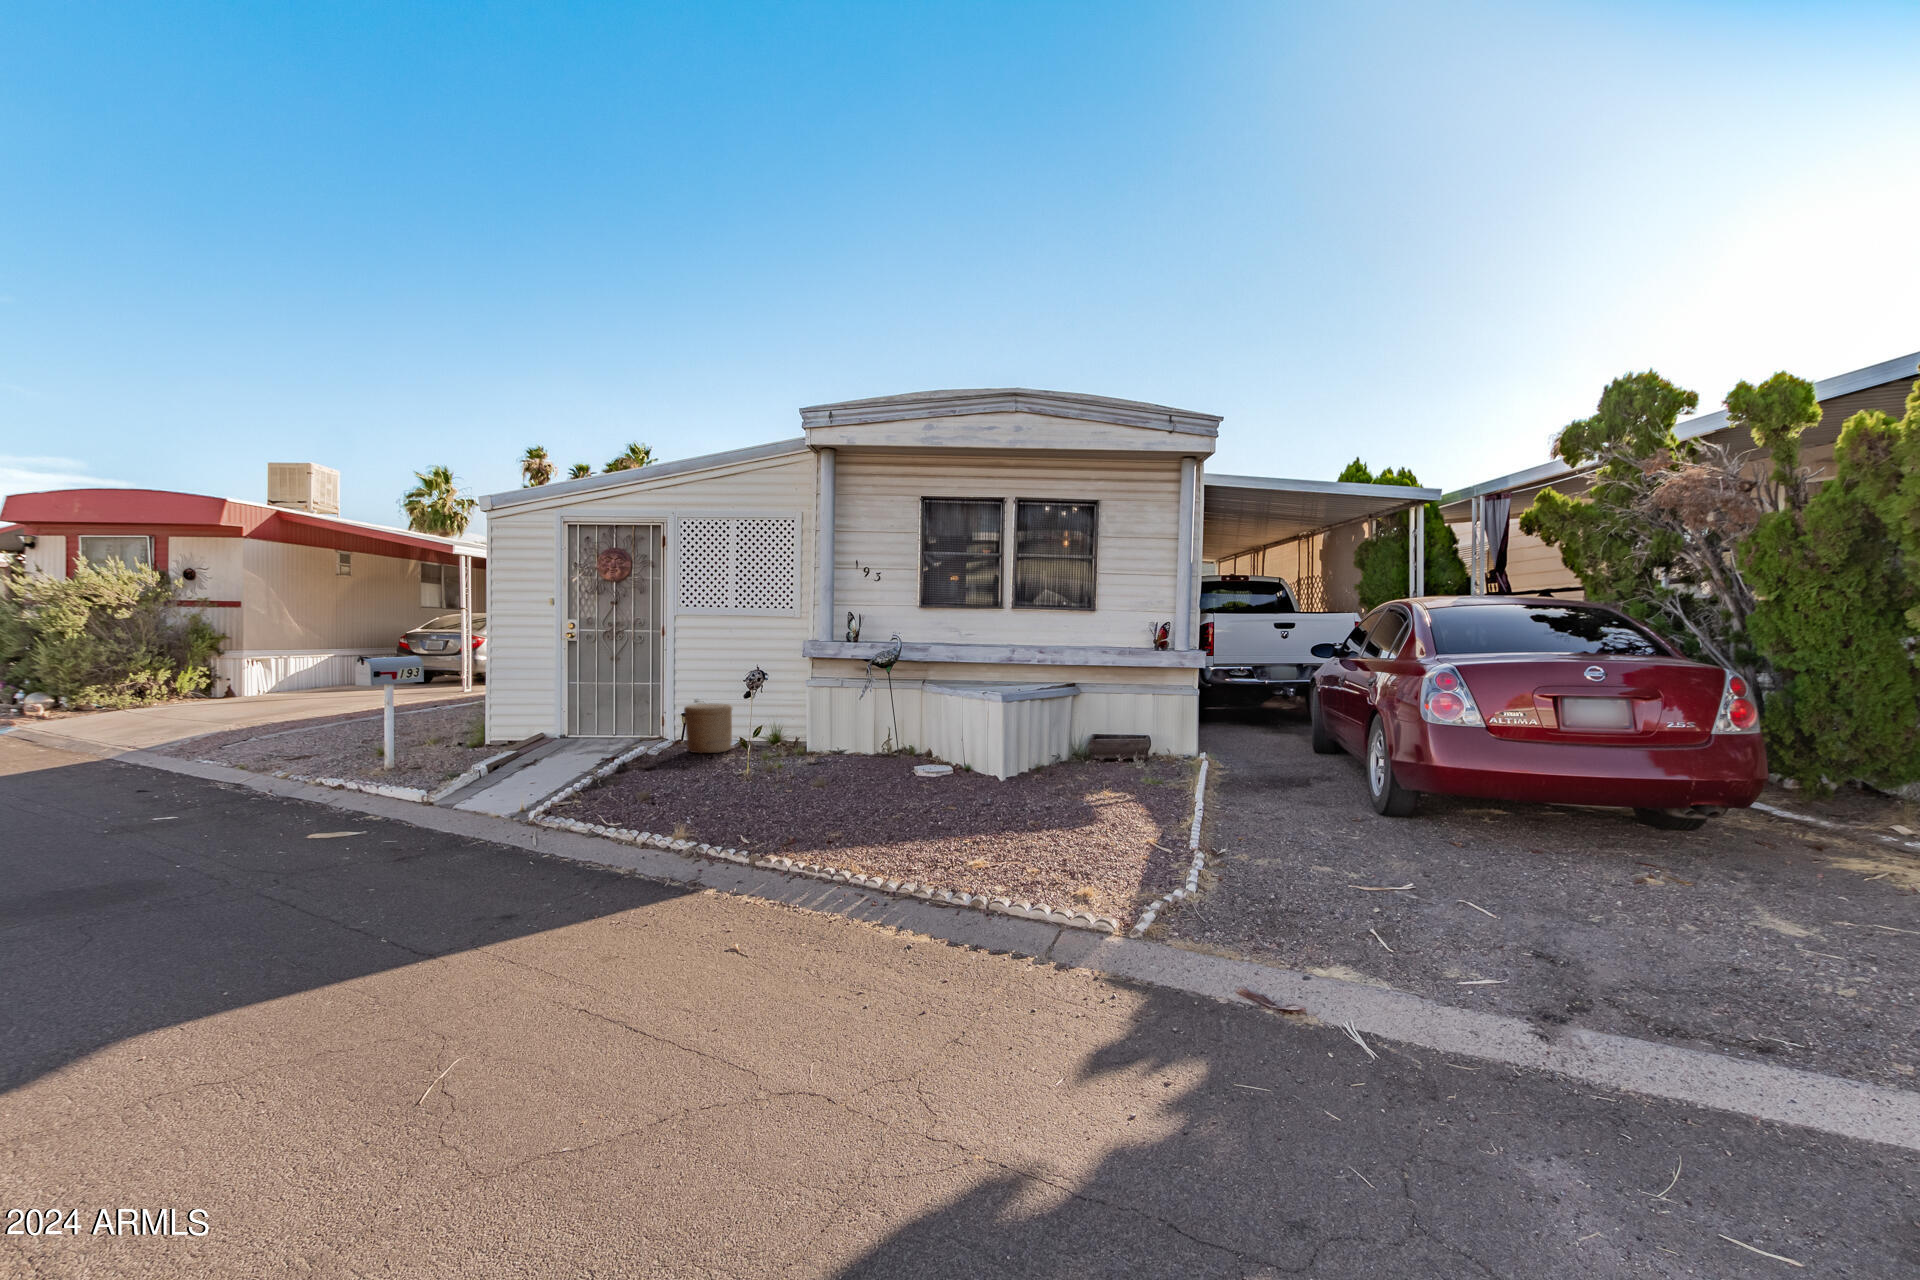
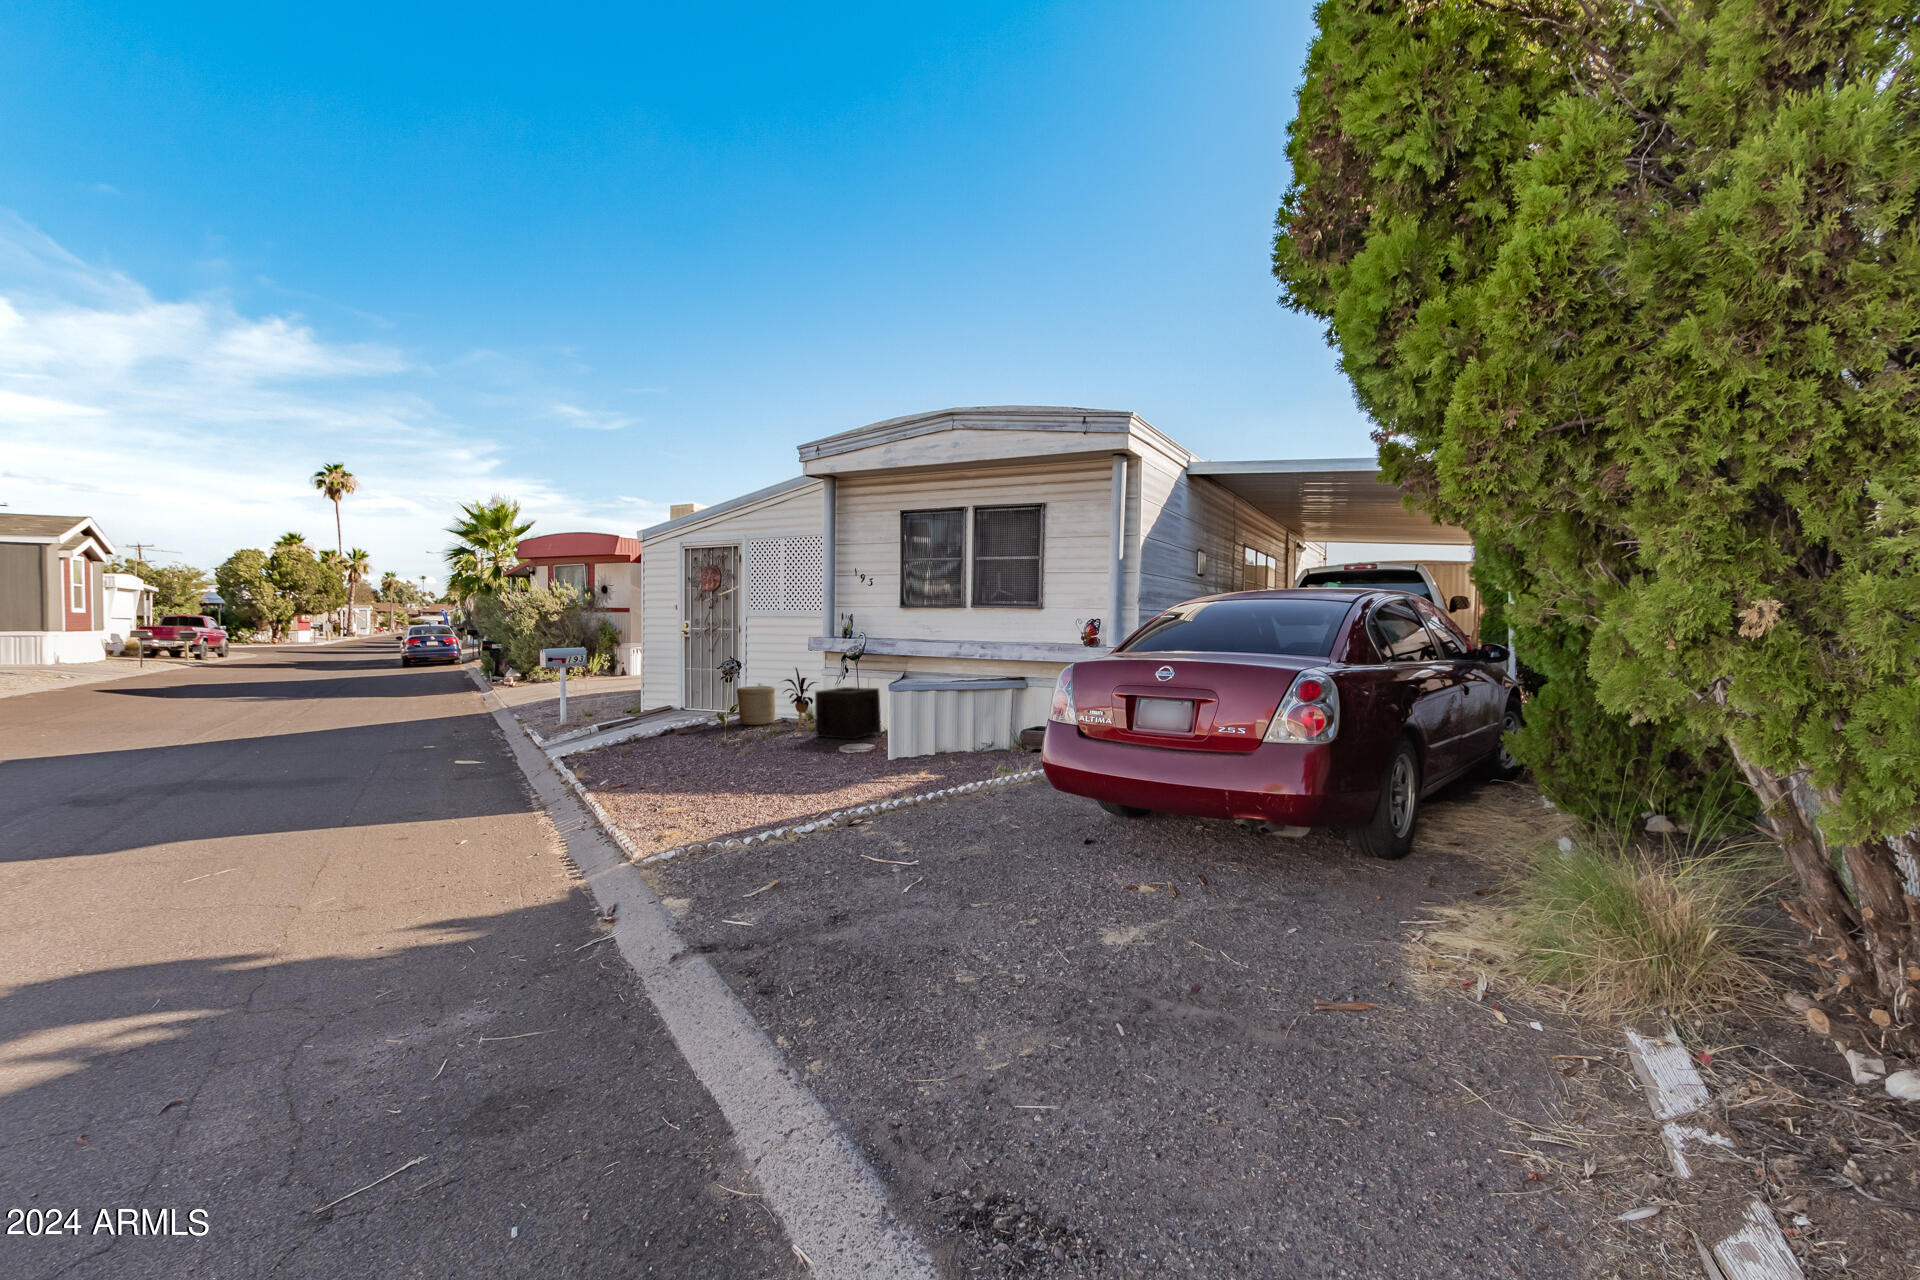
house plant: none [759,678,803,753] -> present [782,667,817,728]
wooden crate: none [840,701,904,762] -> present [815,687,881,739]

